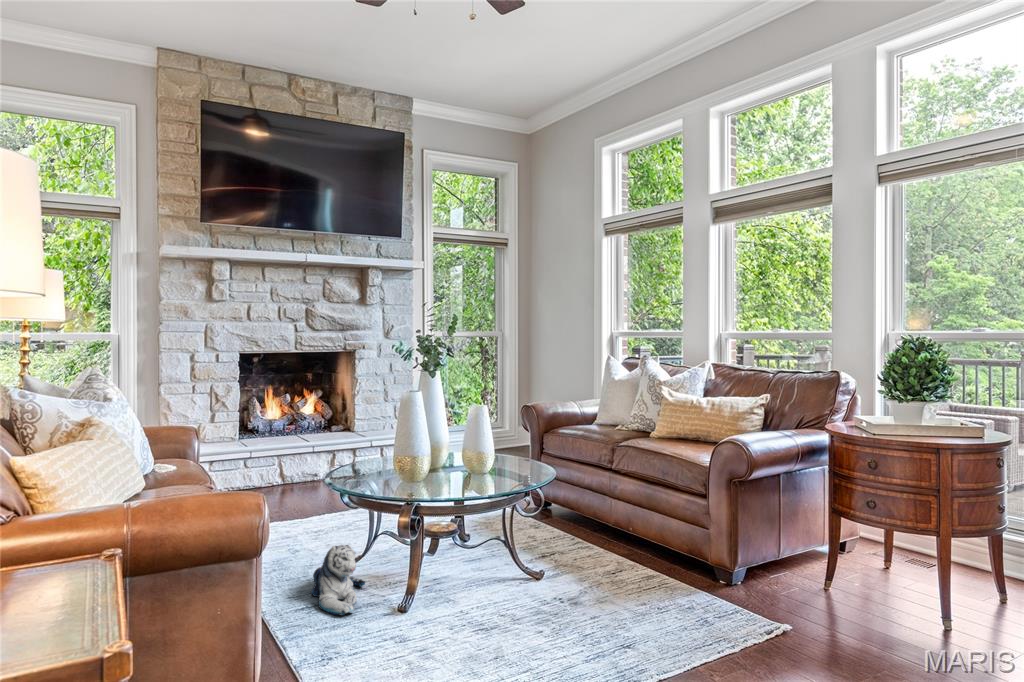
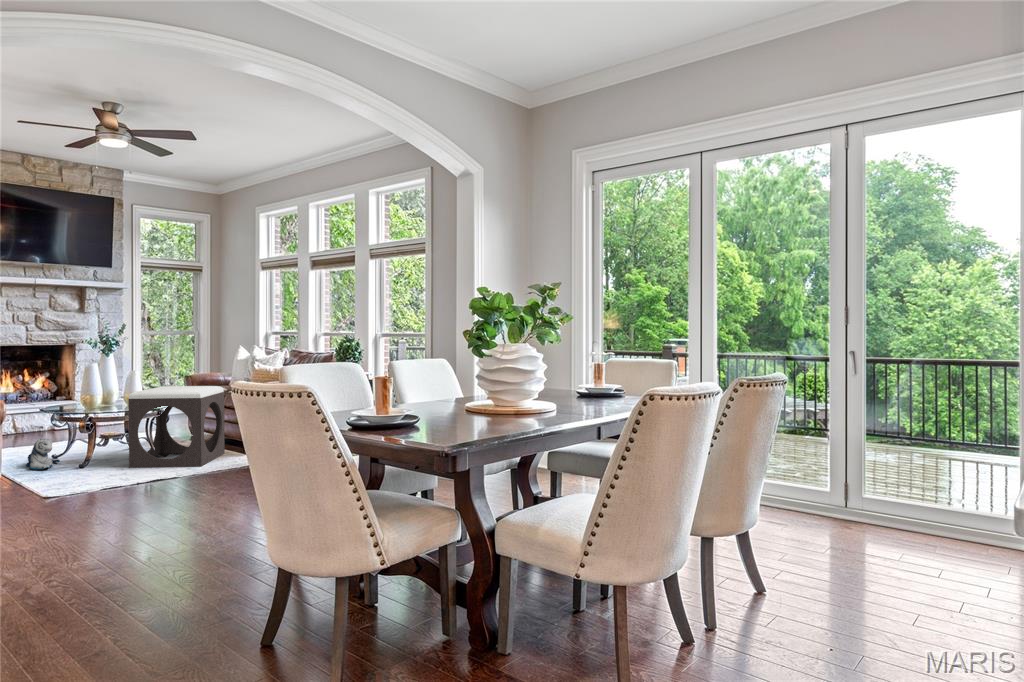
footstool: none [500,442,651,637] -> present [128,386,225,468]

